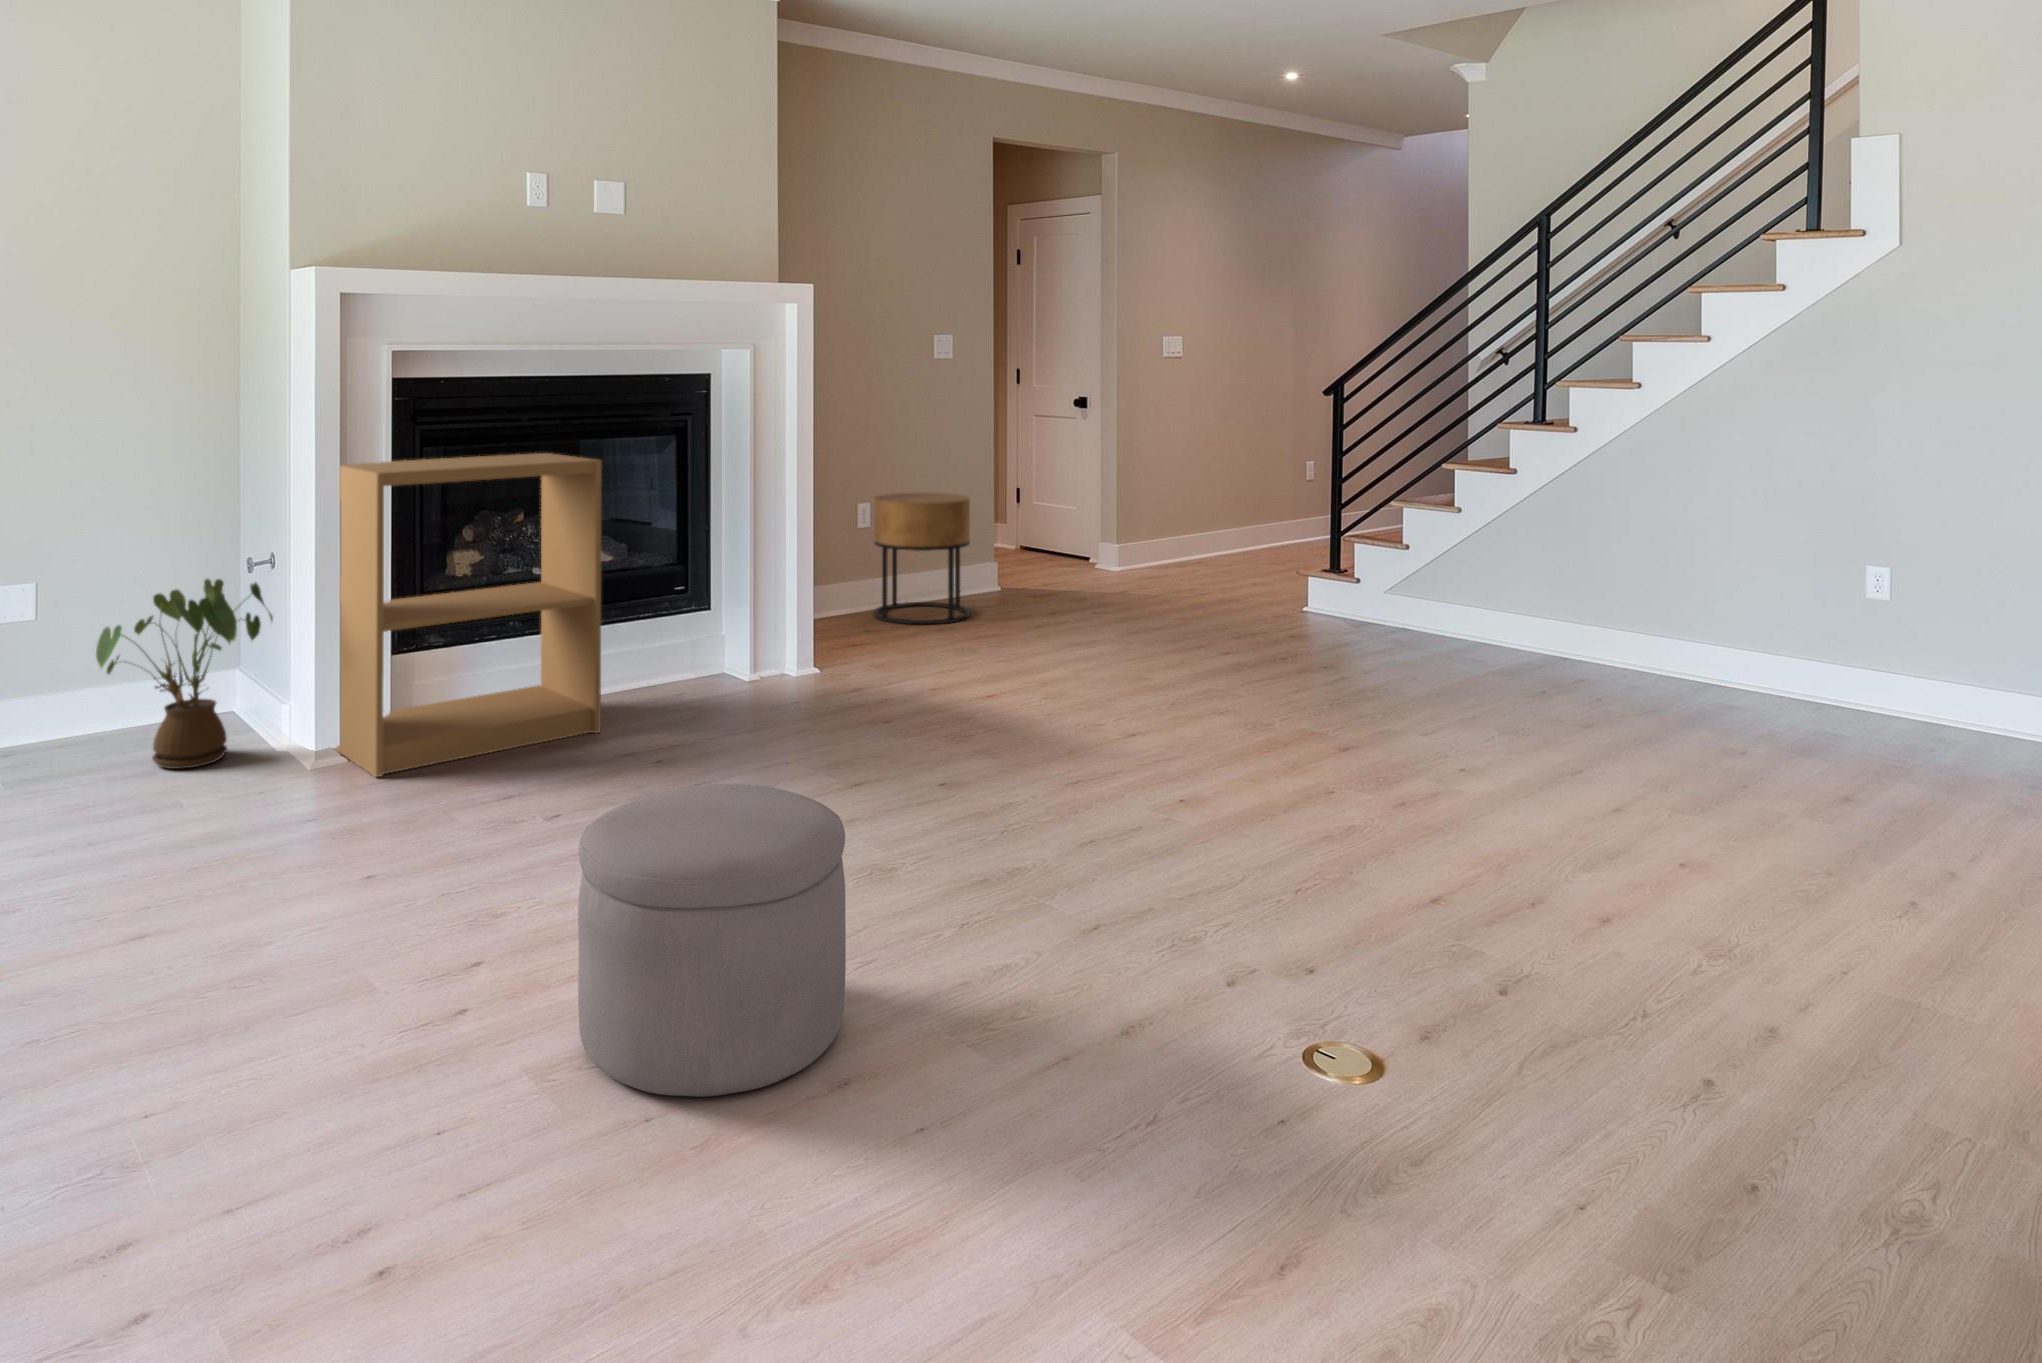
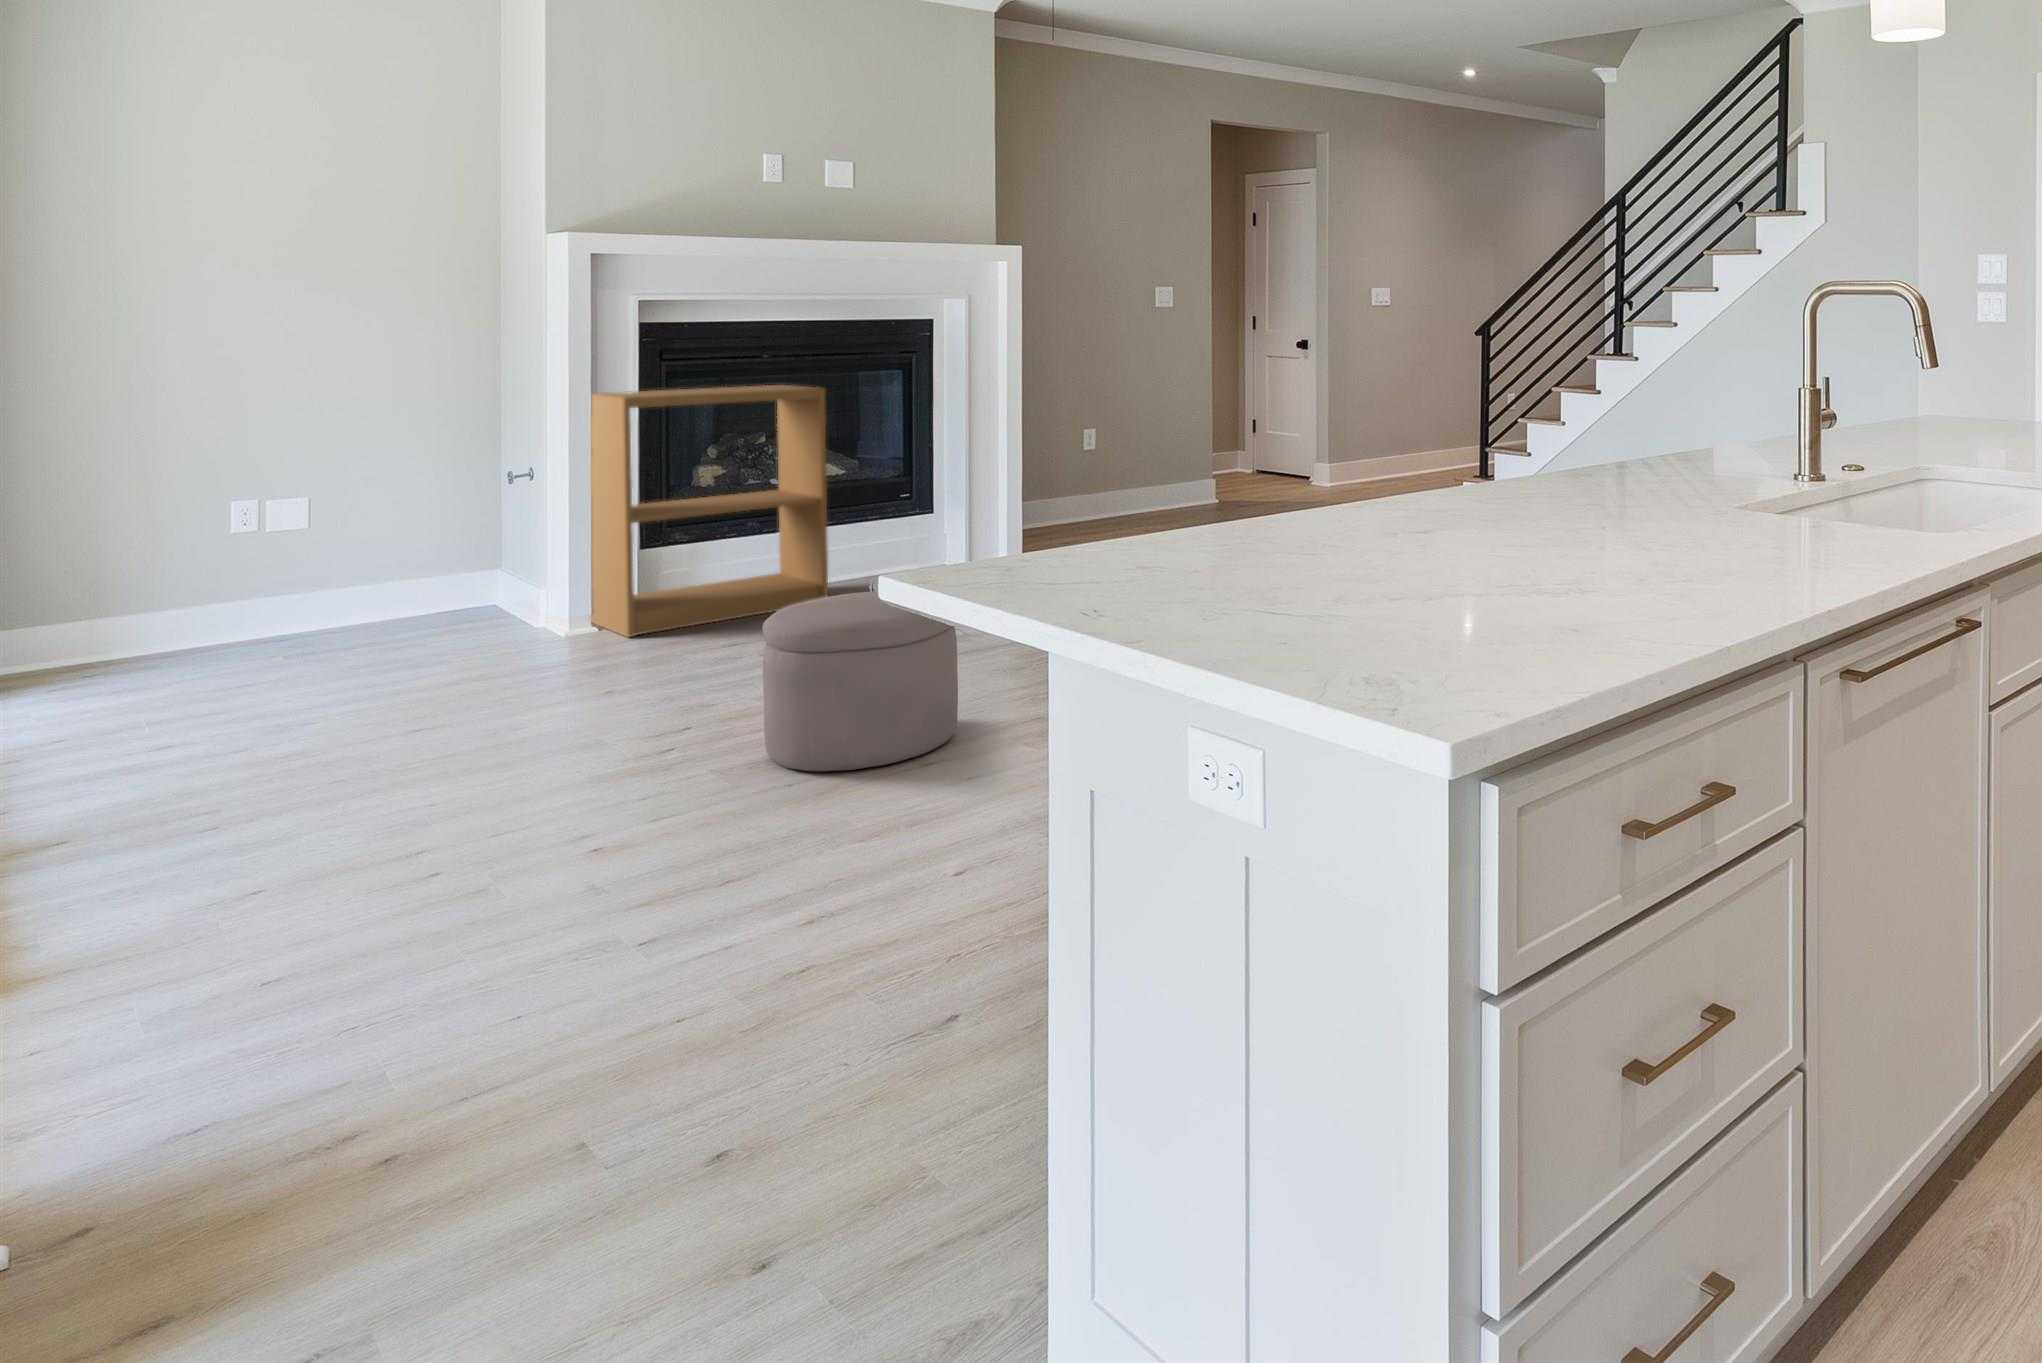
side table: present [874,493,970,624] -> none [1095,421,1178,527]
house plant: present [96,579,273,769] -> none [372,488,534,641]

